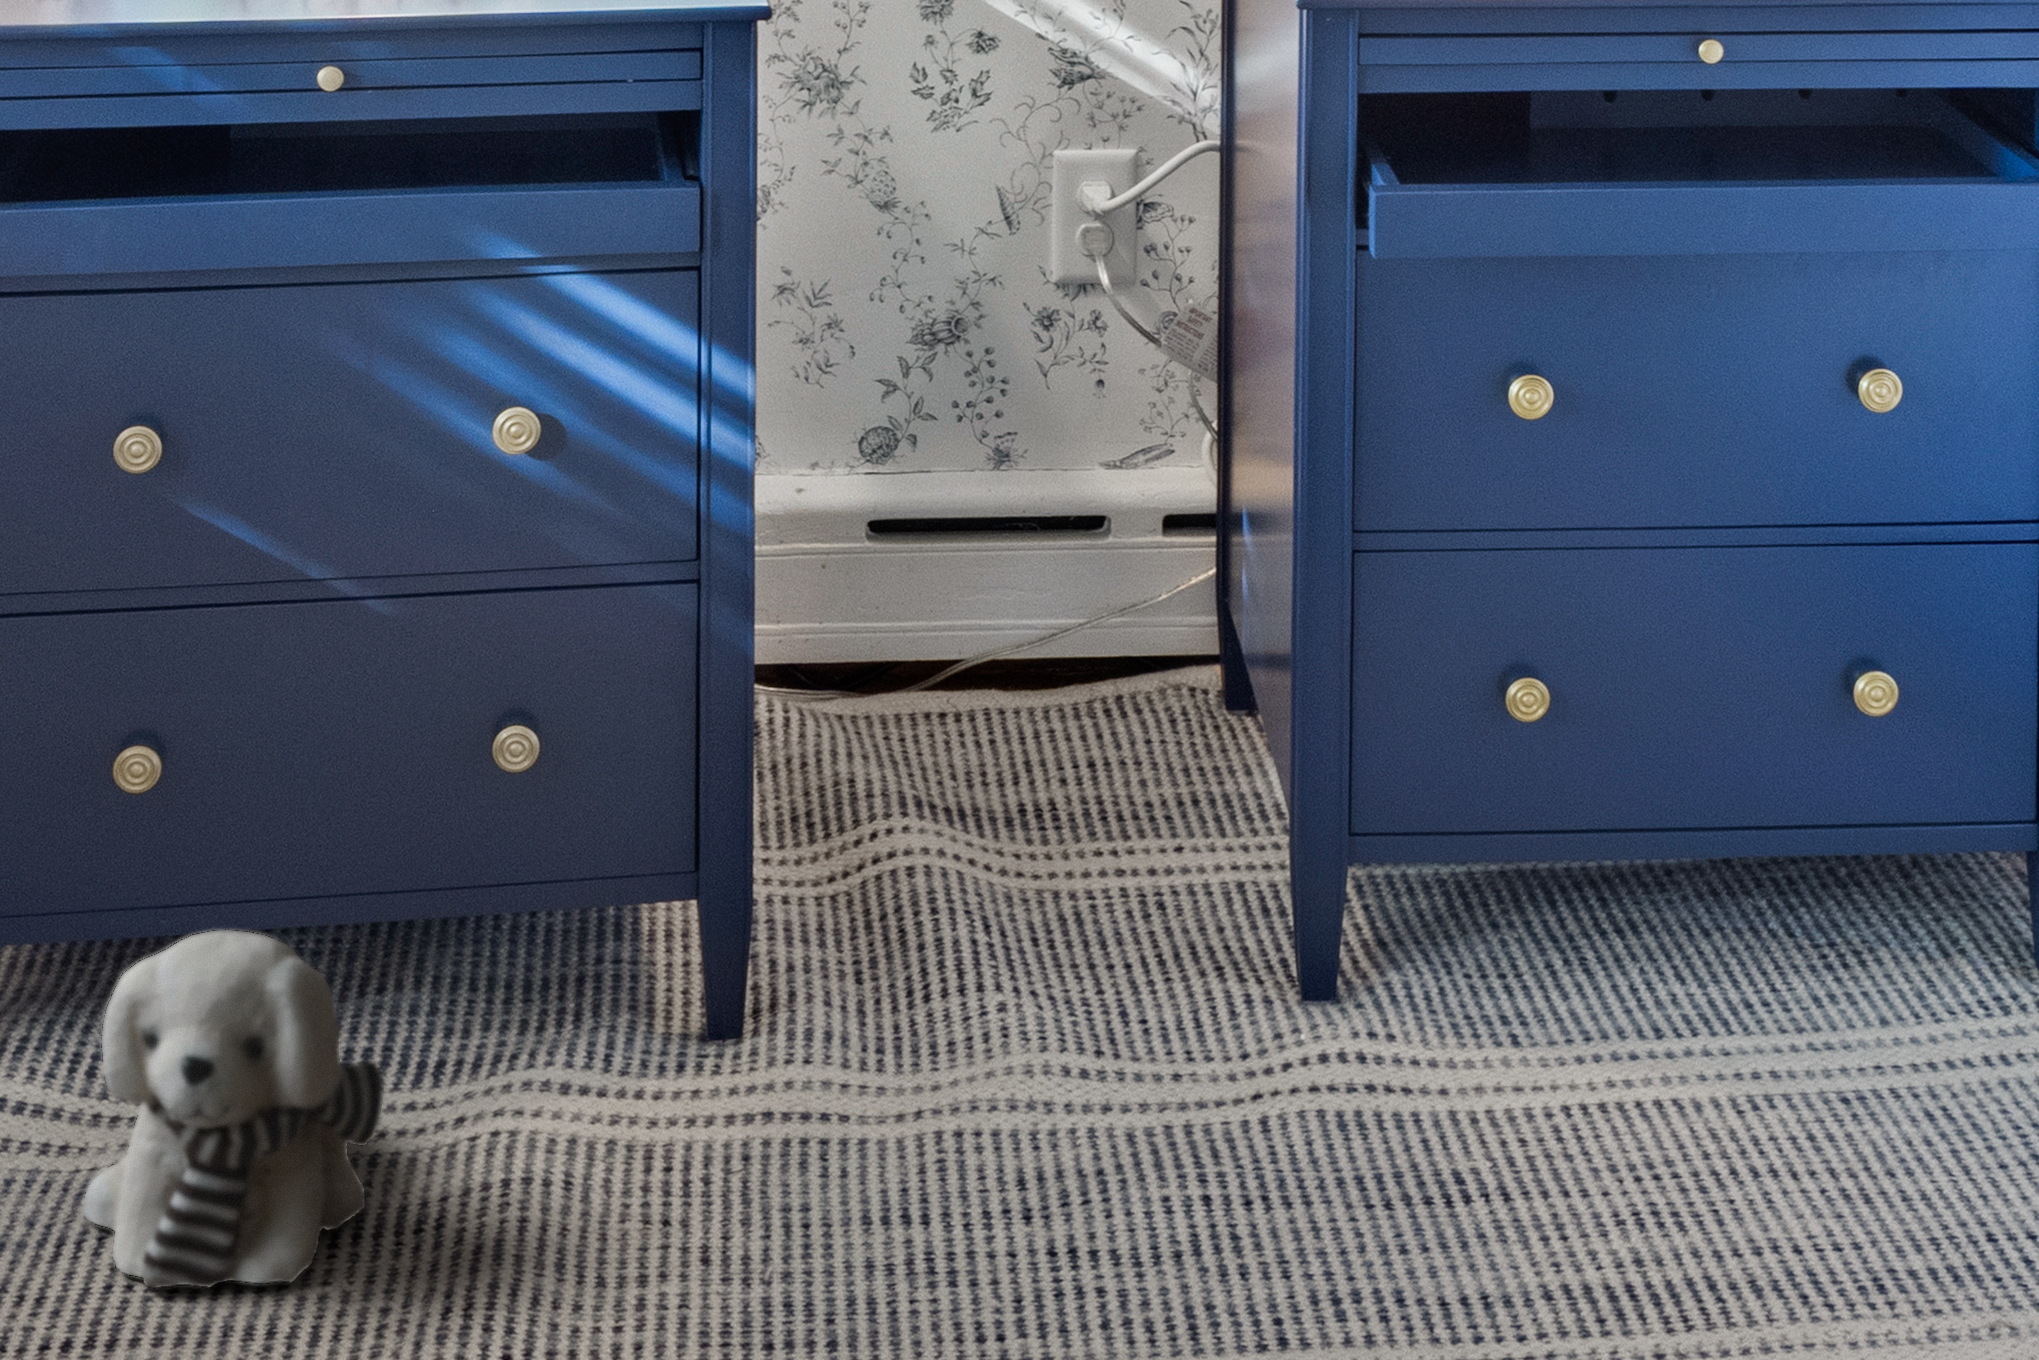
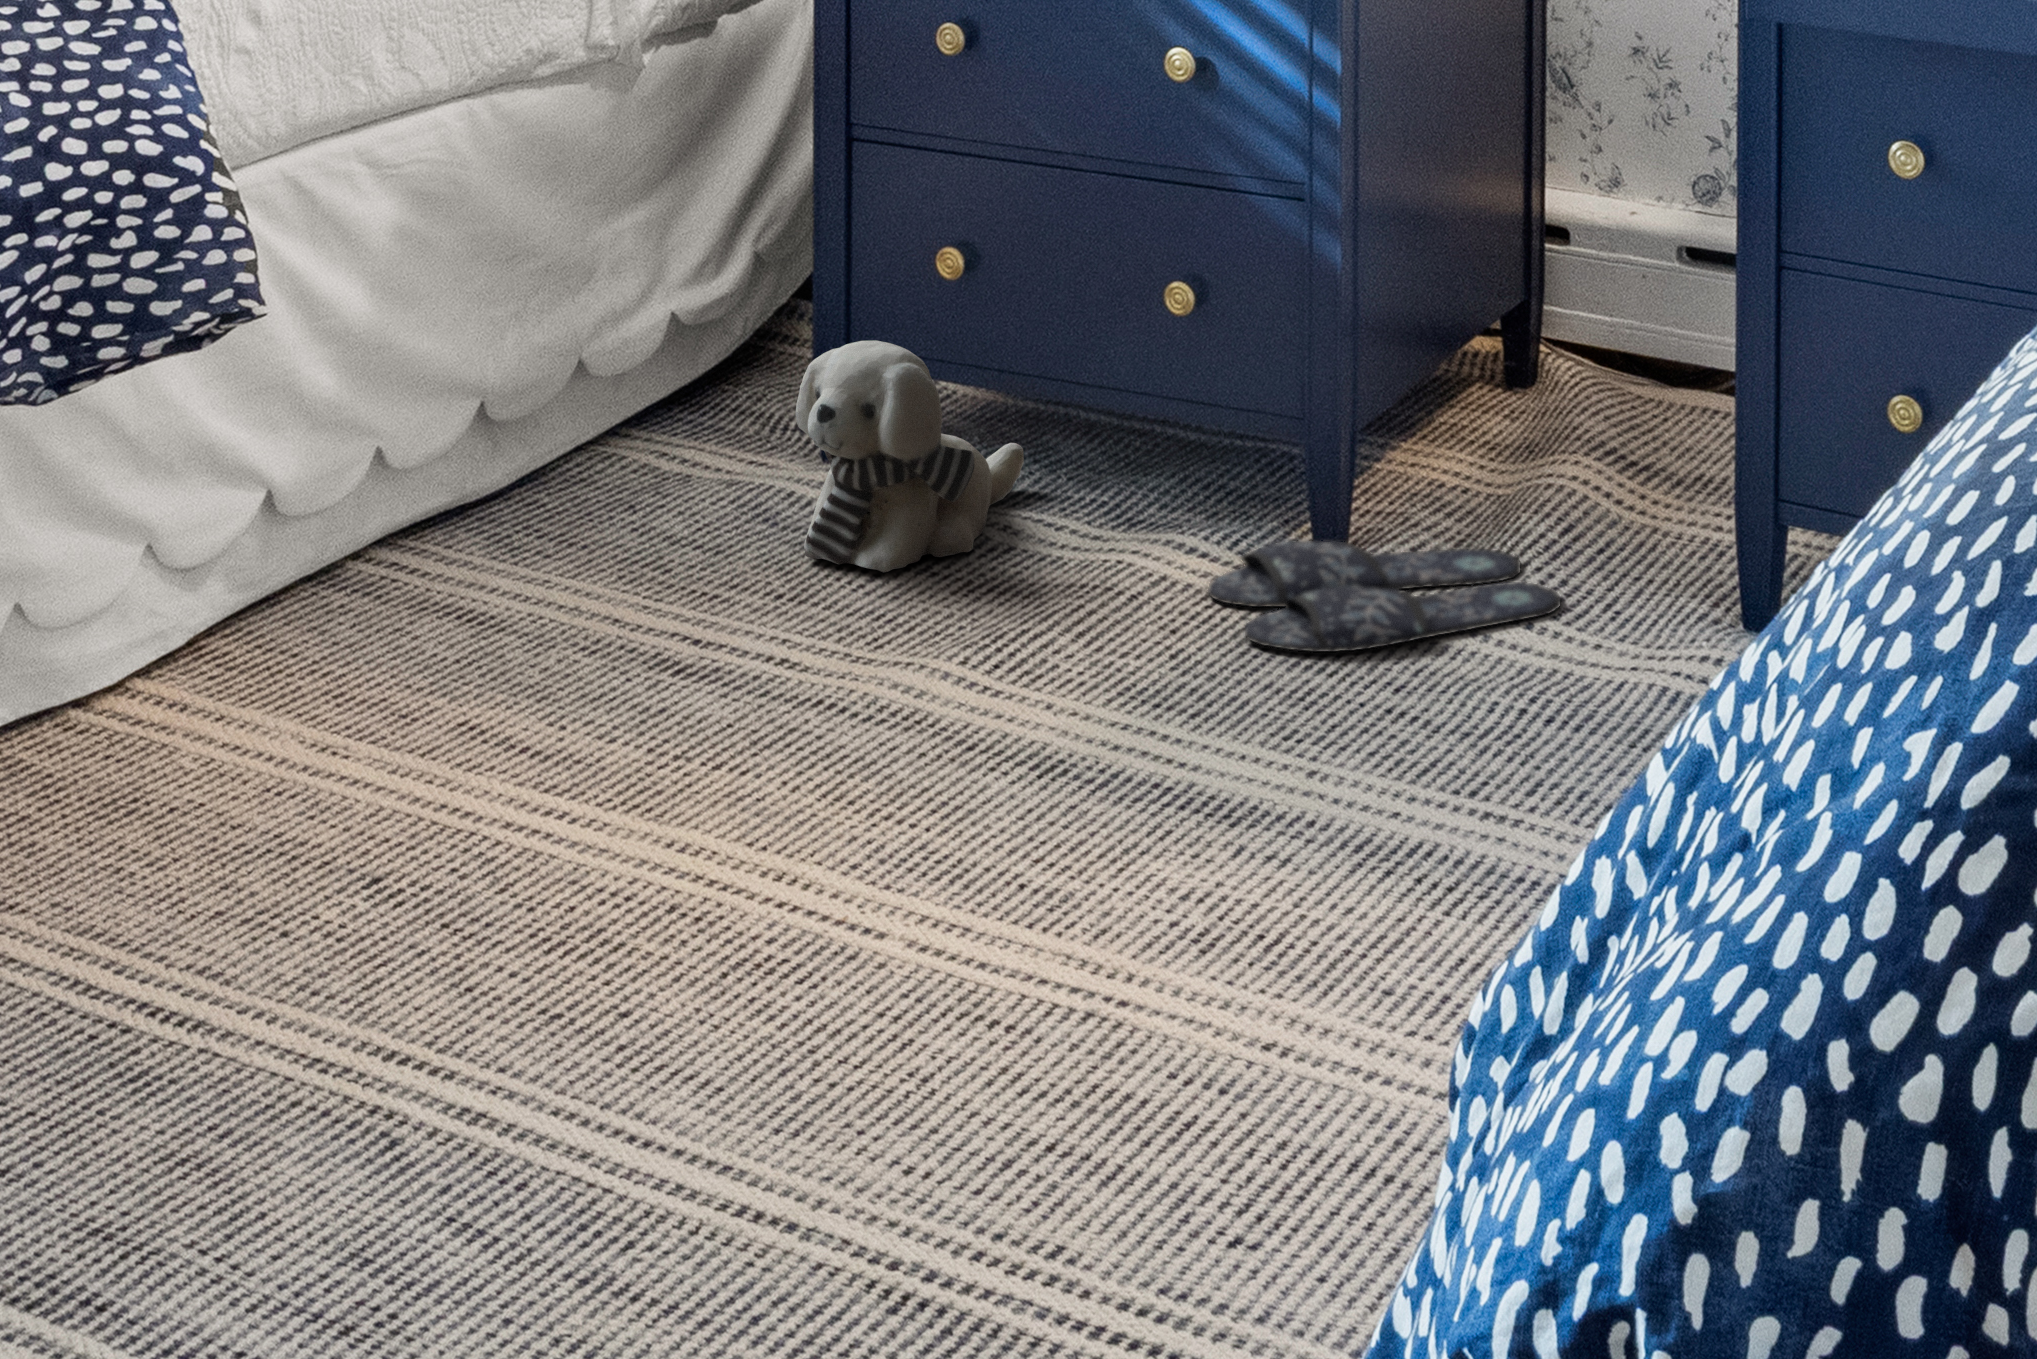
slippers: none [744,1003,1191,1254] -> present [1209,541,1561,652]

